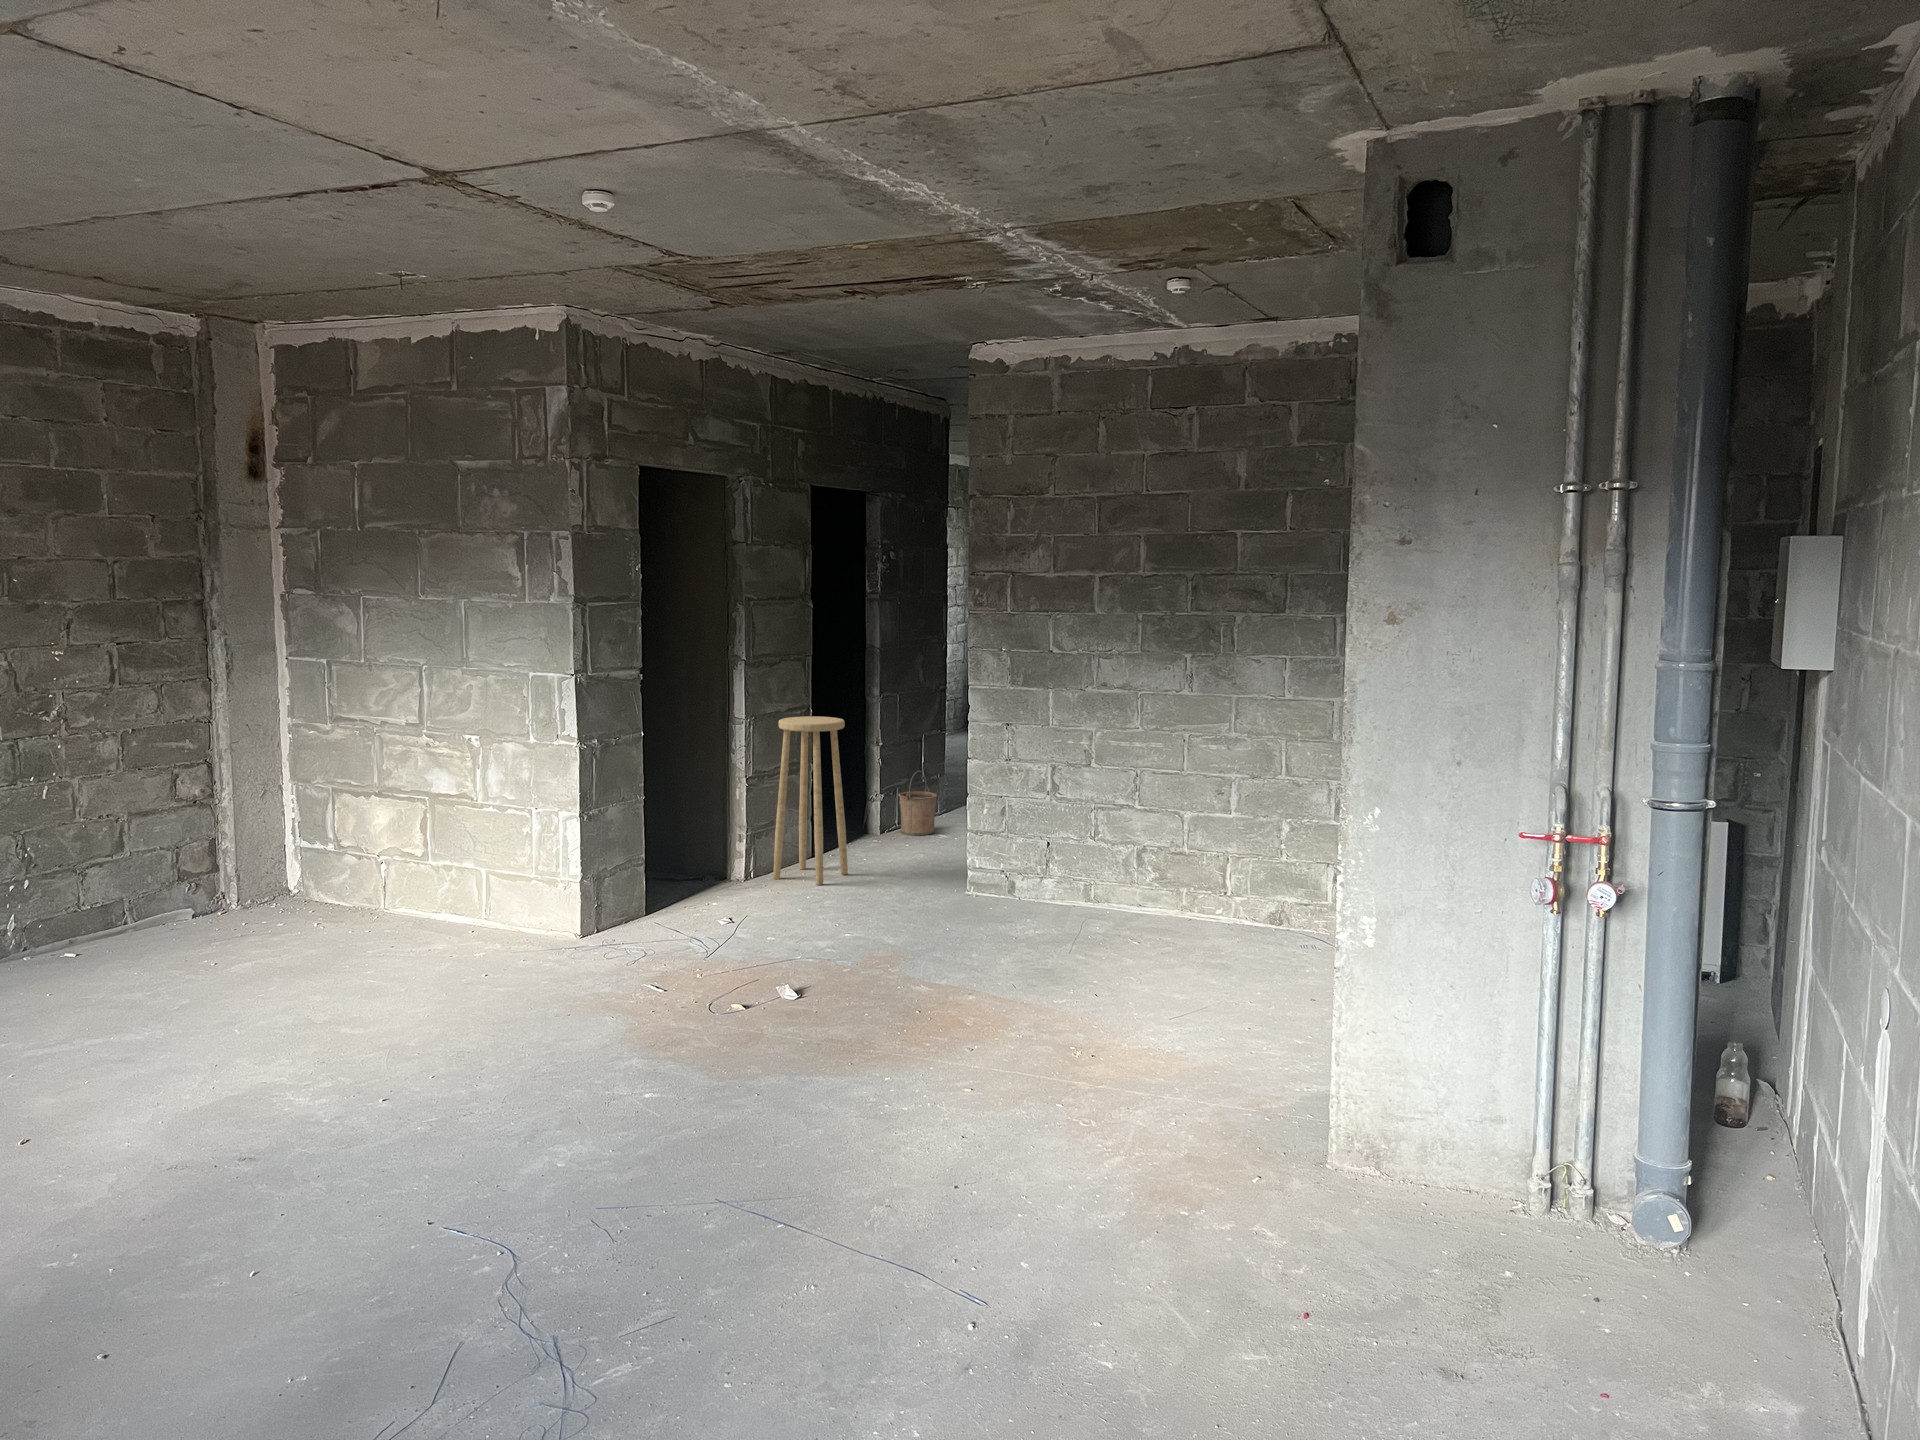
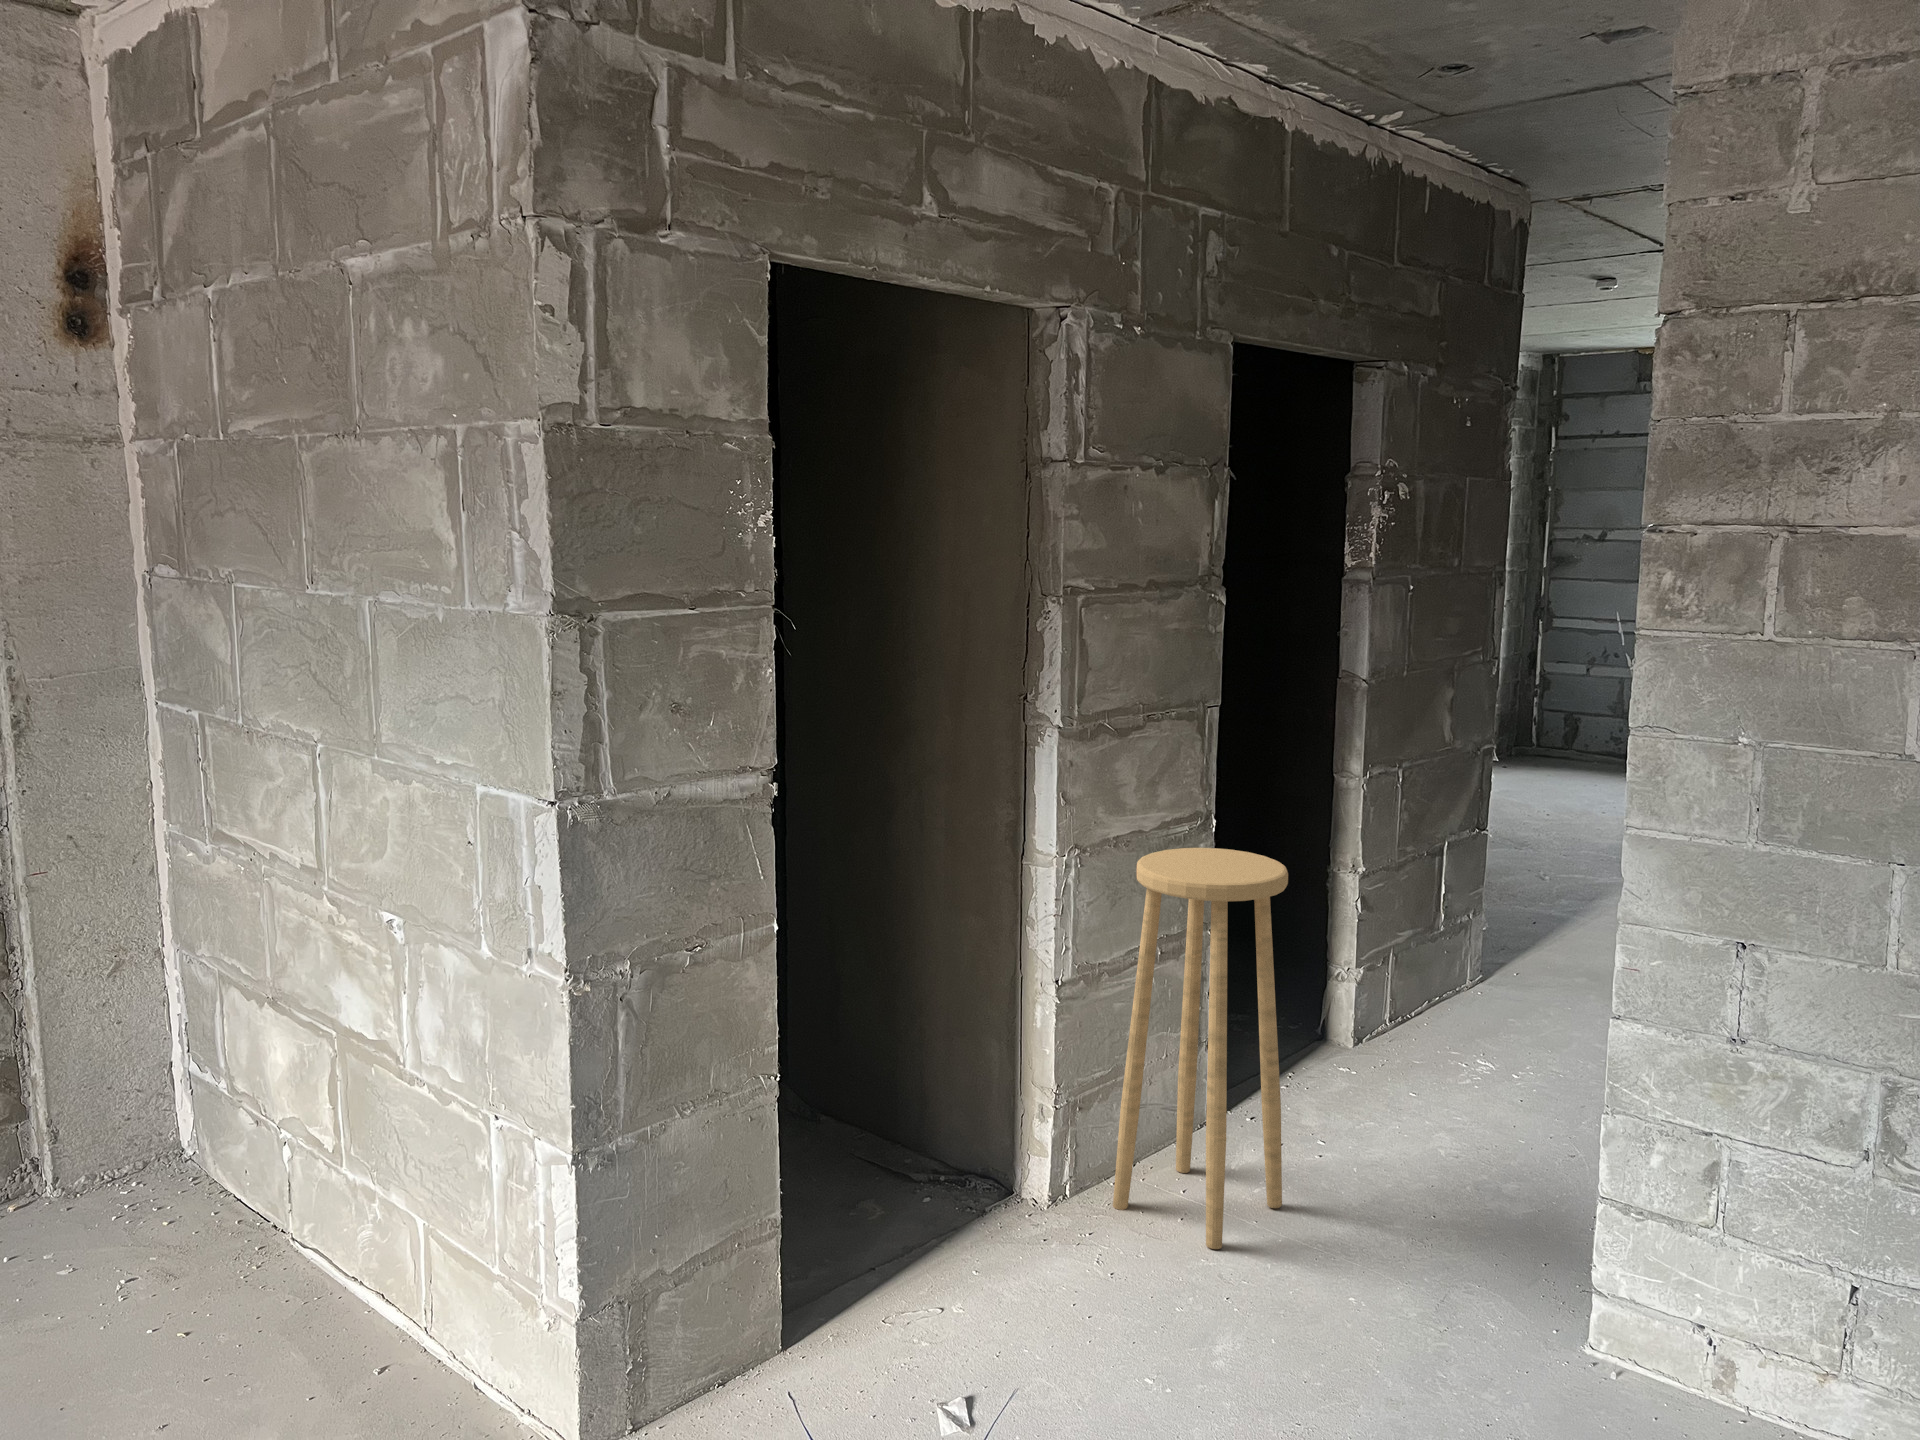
bucket: present [898,771,937,835] -> none [1395,928,1479,1062]

